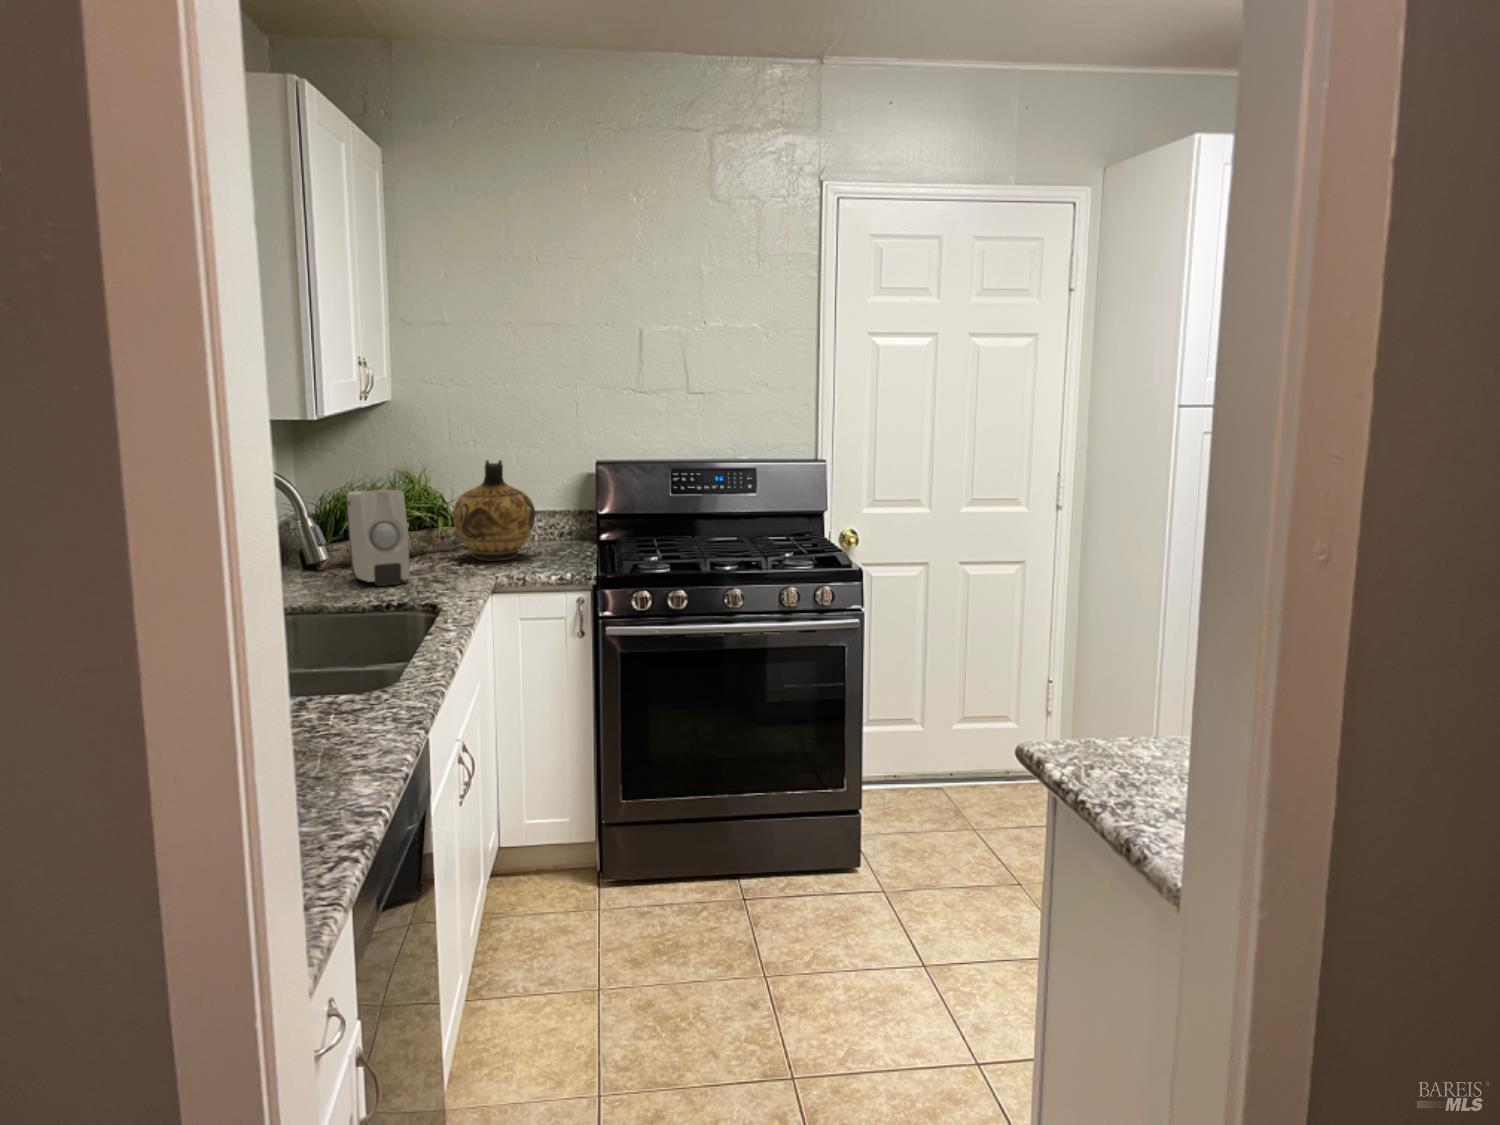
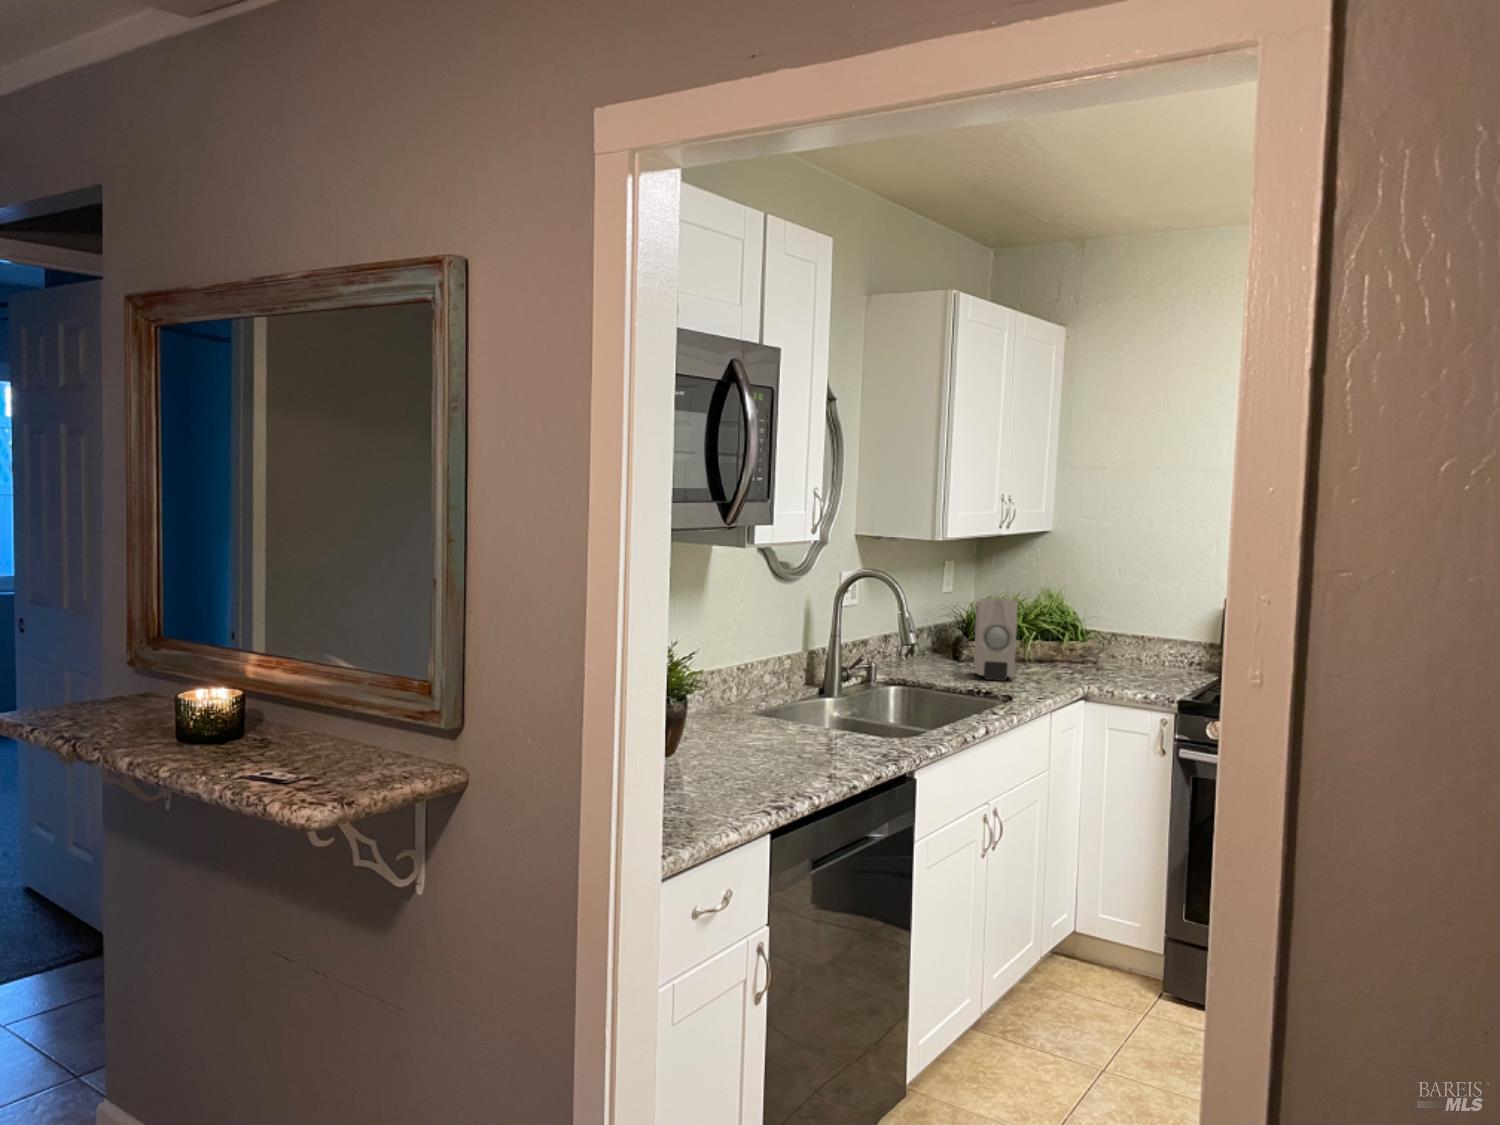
ceramic jug: present [453,460,535,561] -> none [1077,583,1153,676]

